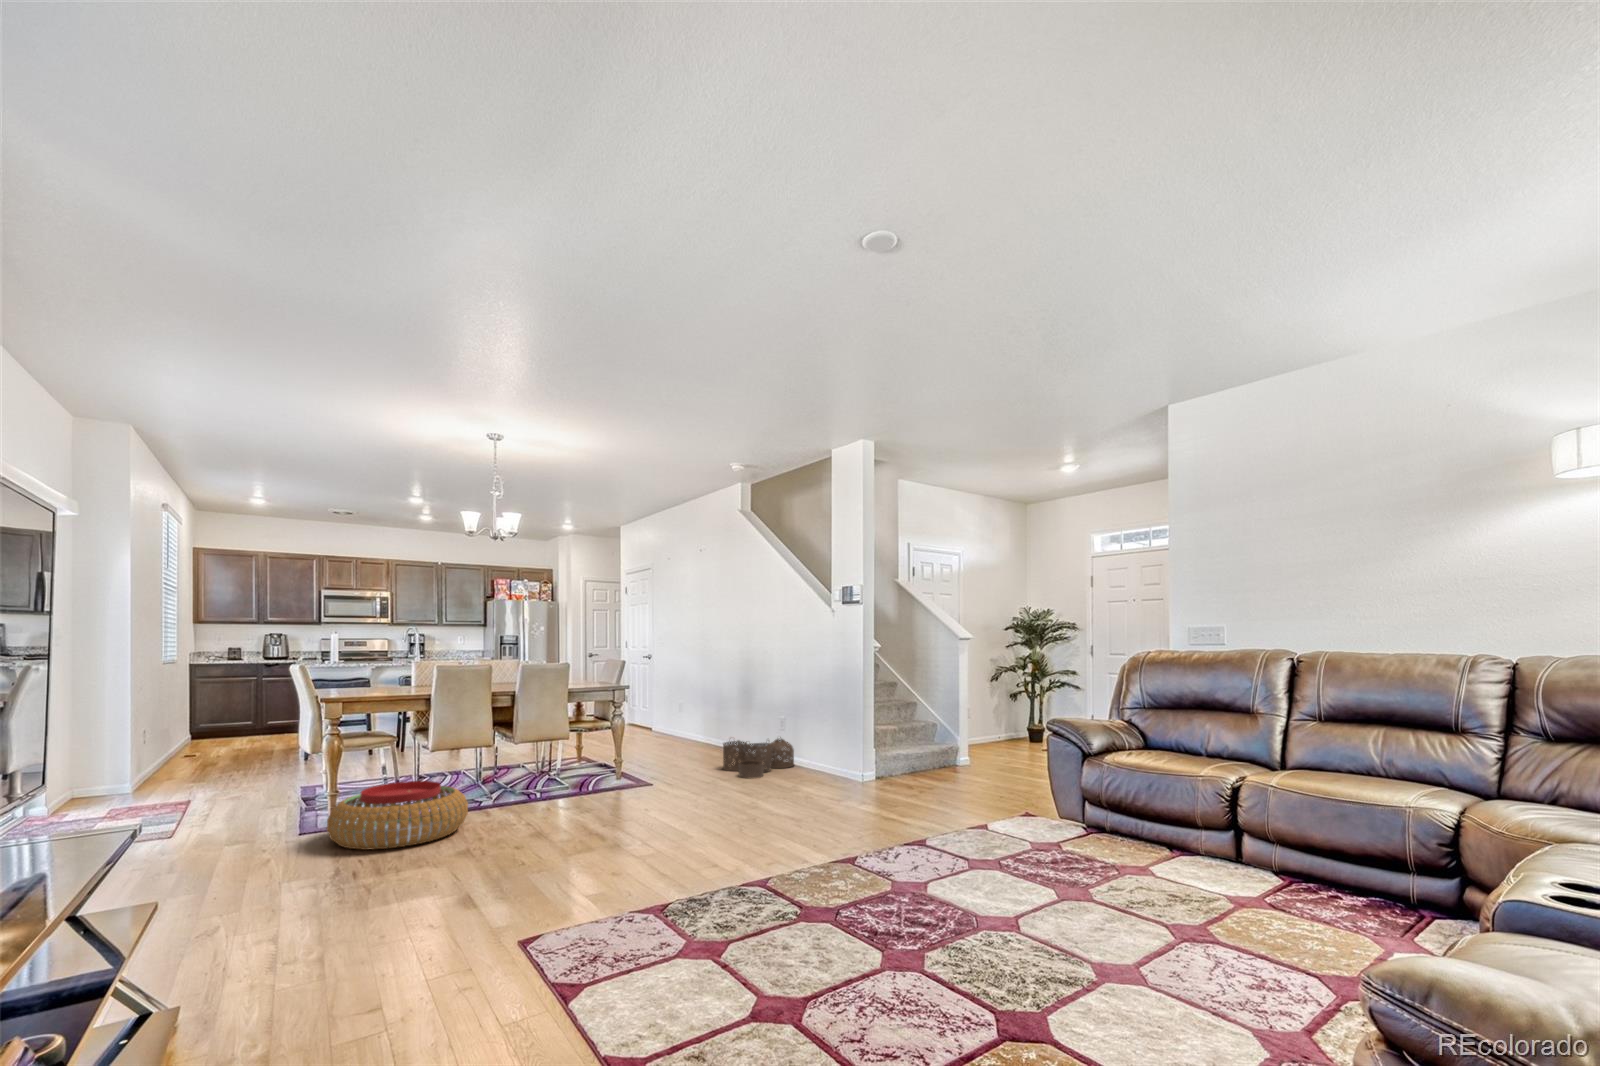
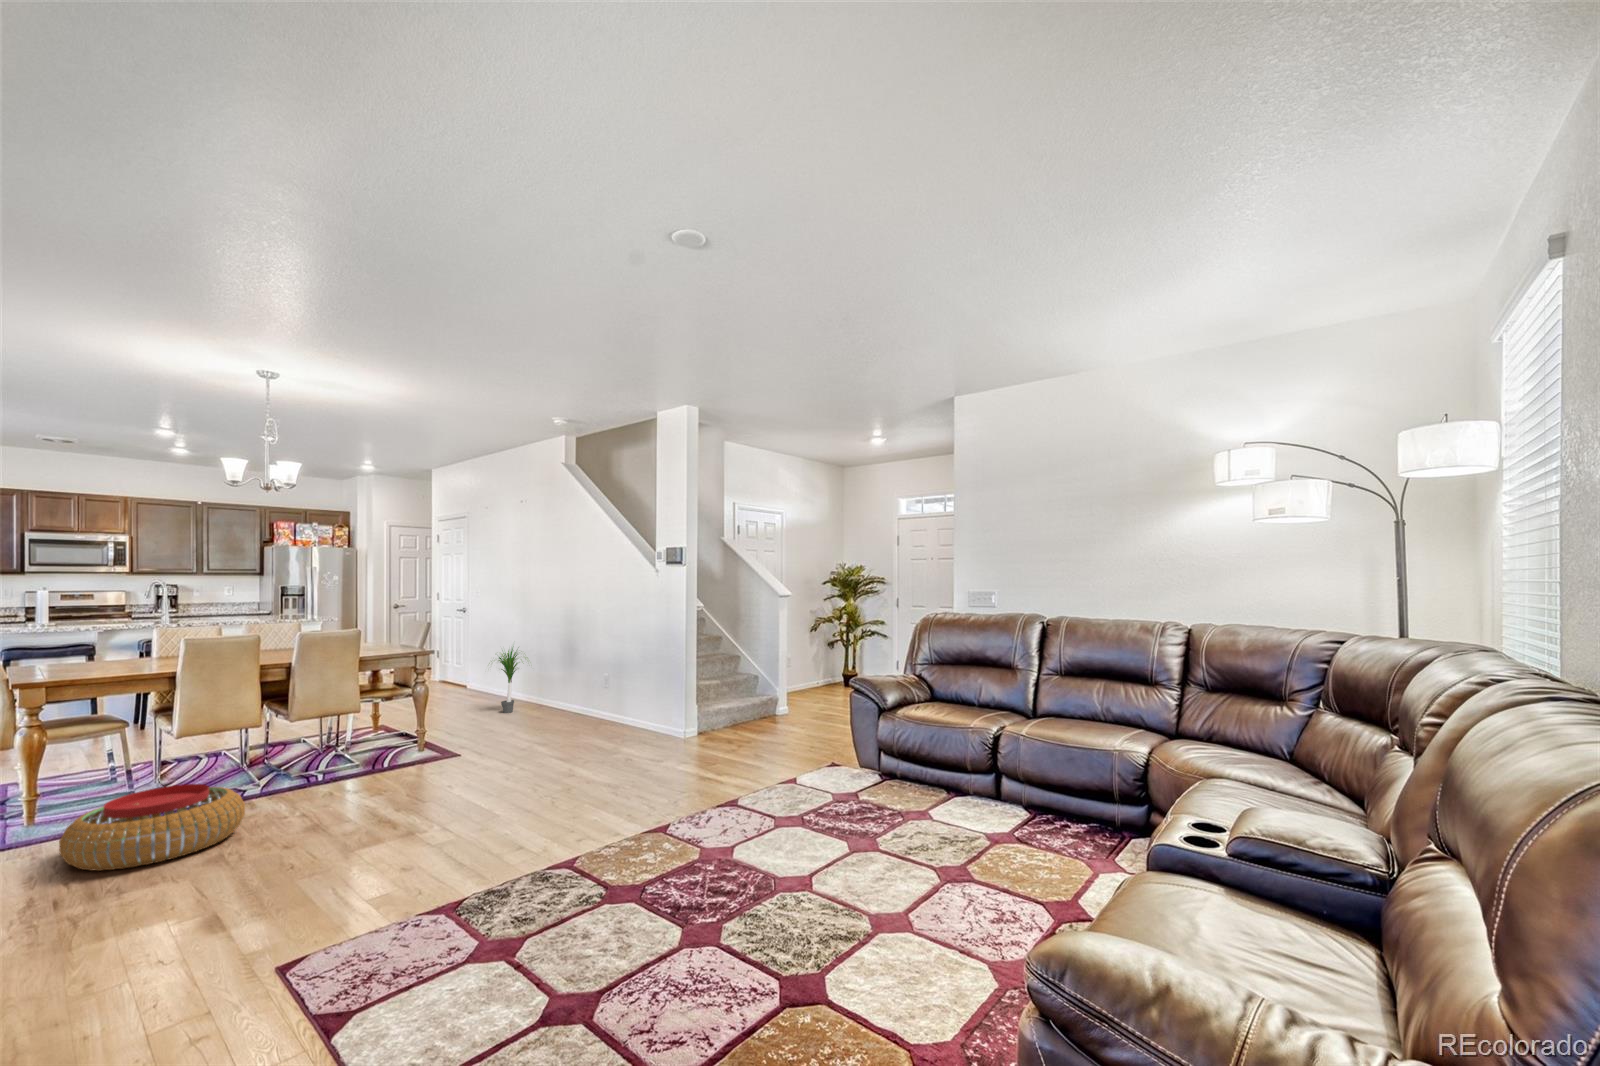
potted plant: none [665,675,711,748] -> present [498,648,518,713]
woven basket: present [723,737,794,779] -> none [543,699,618,745]

